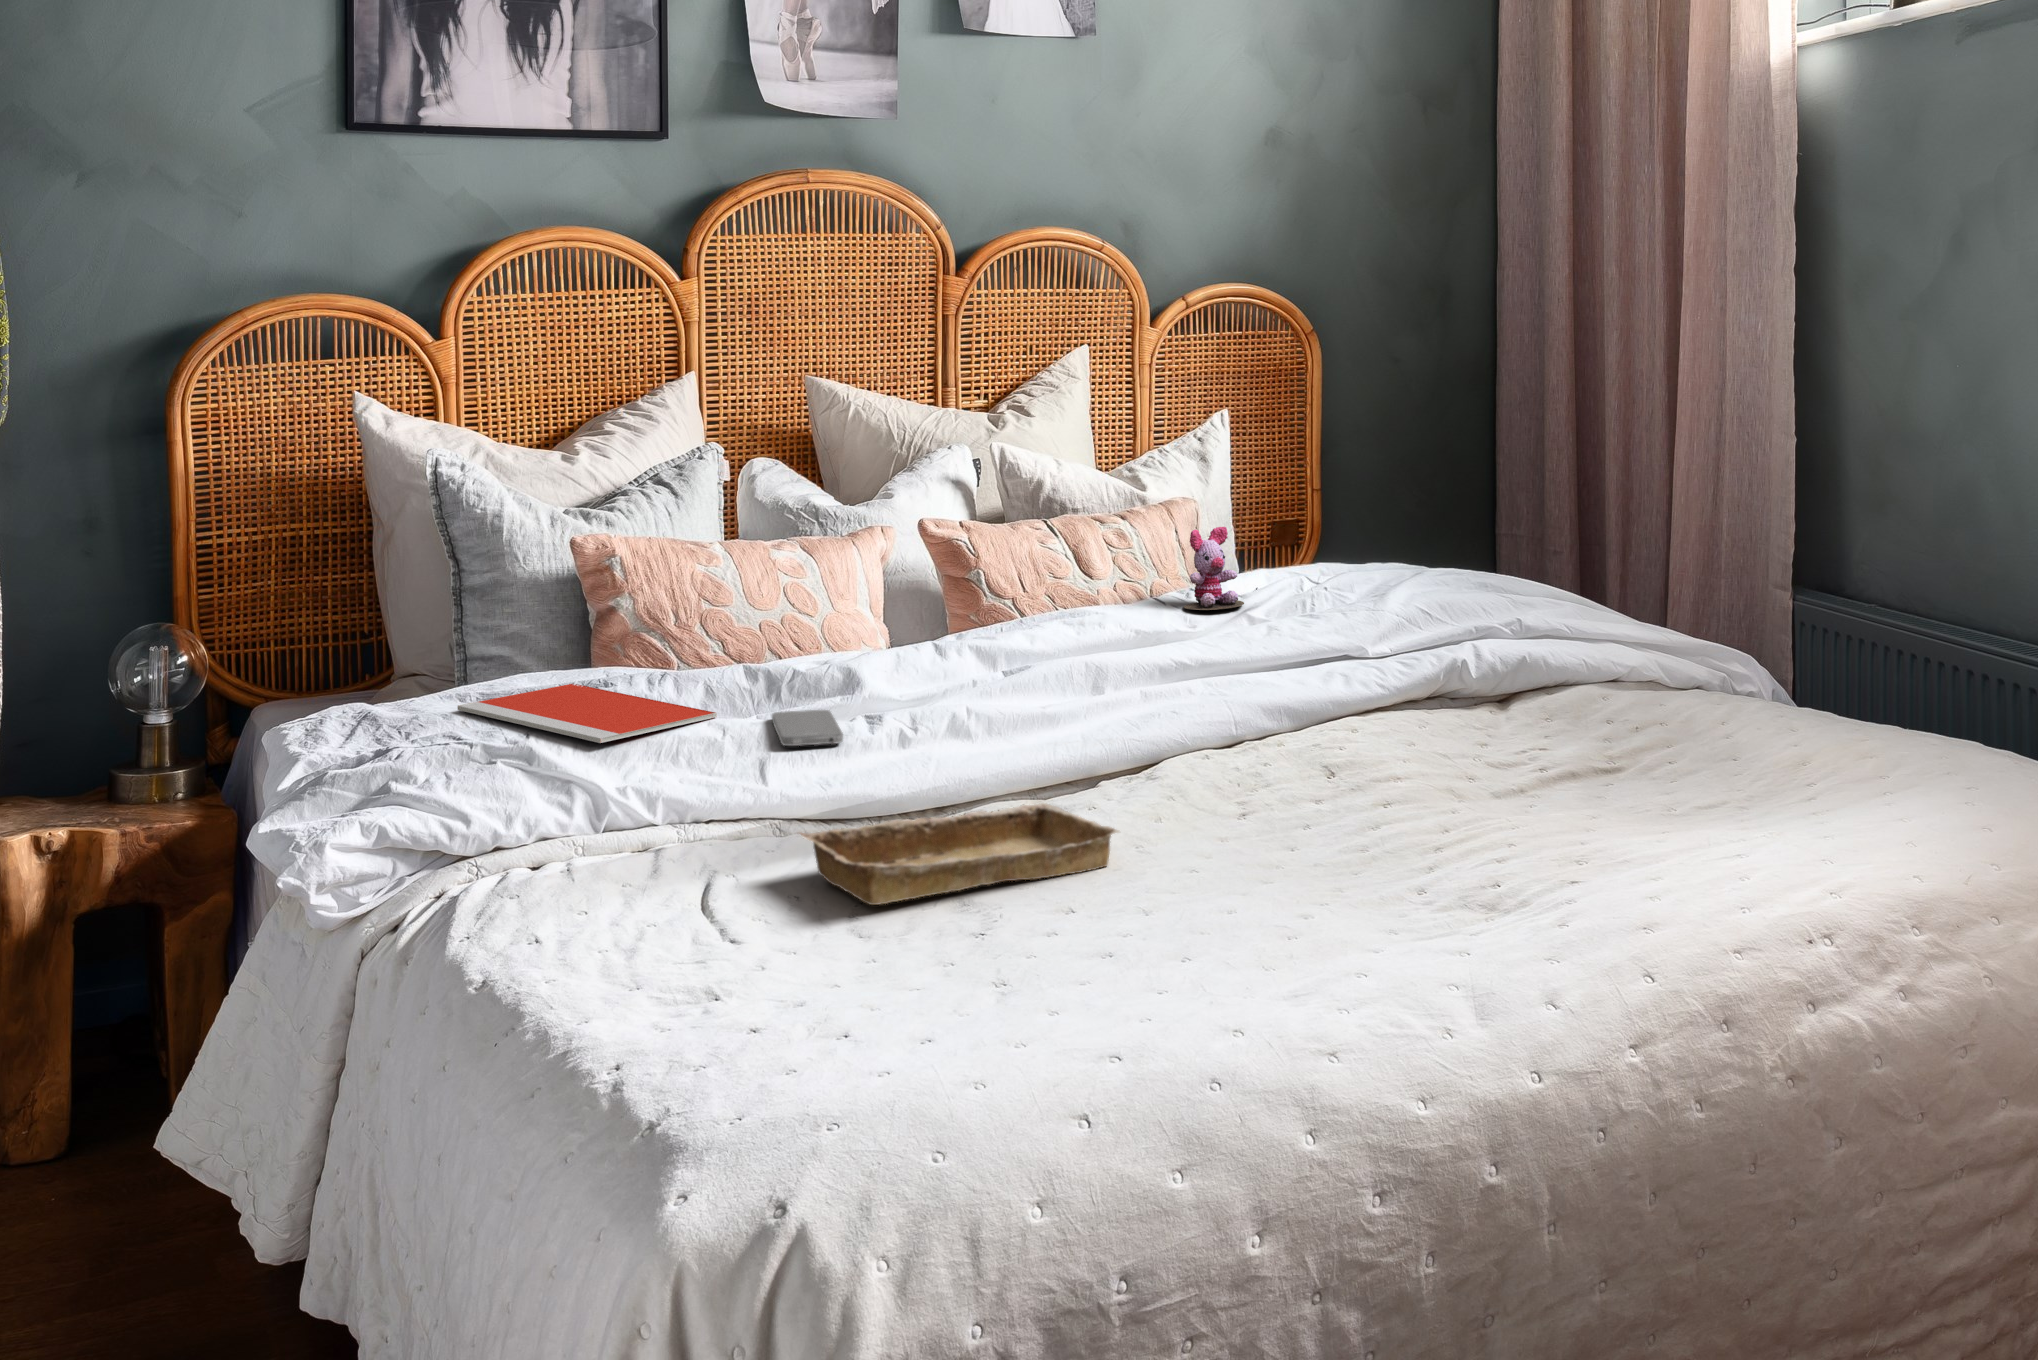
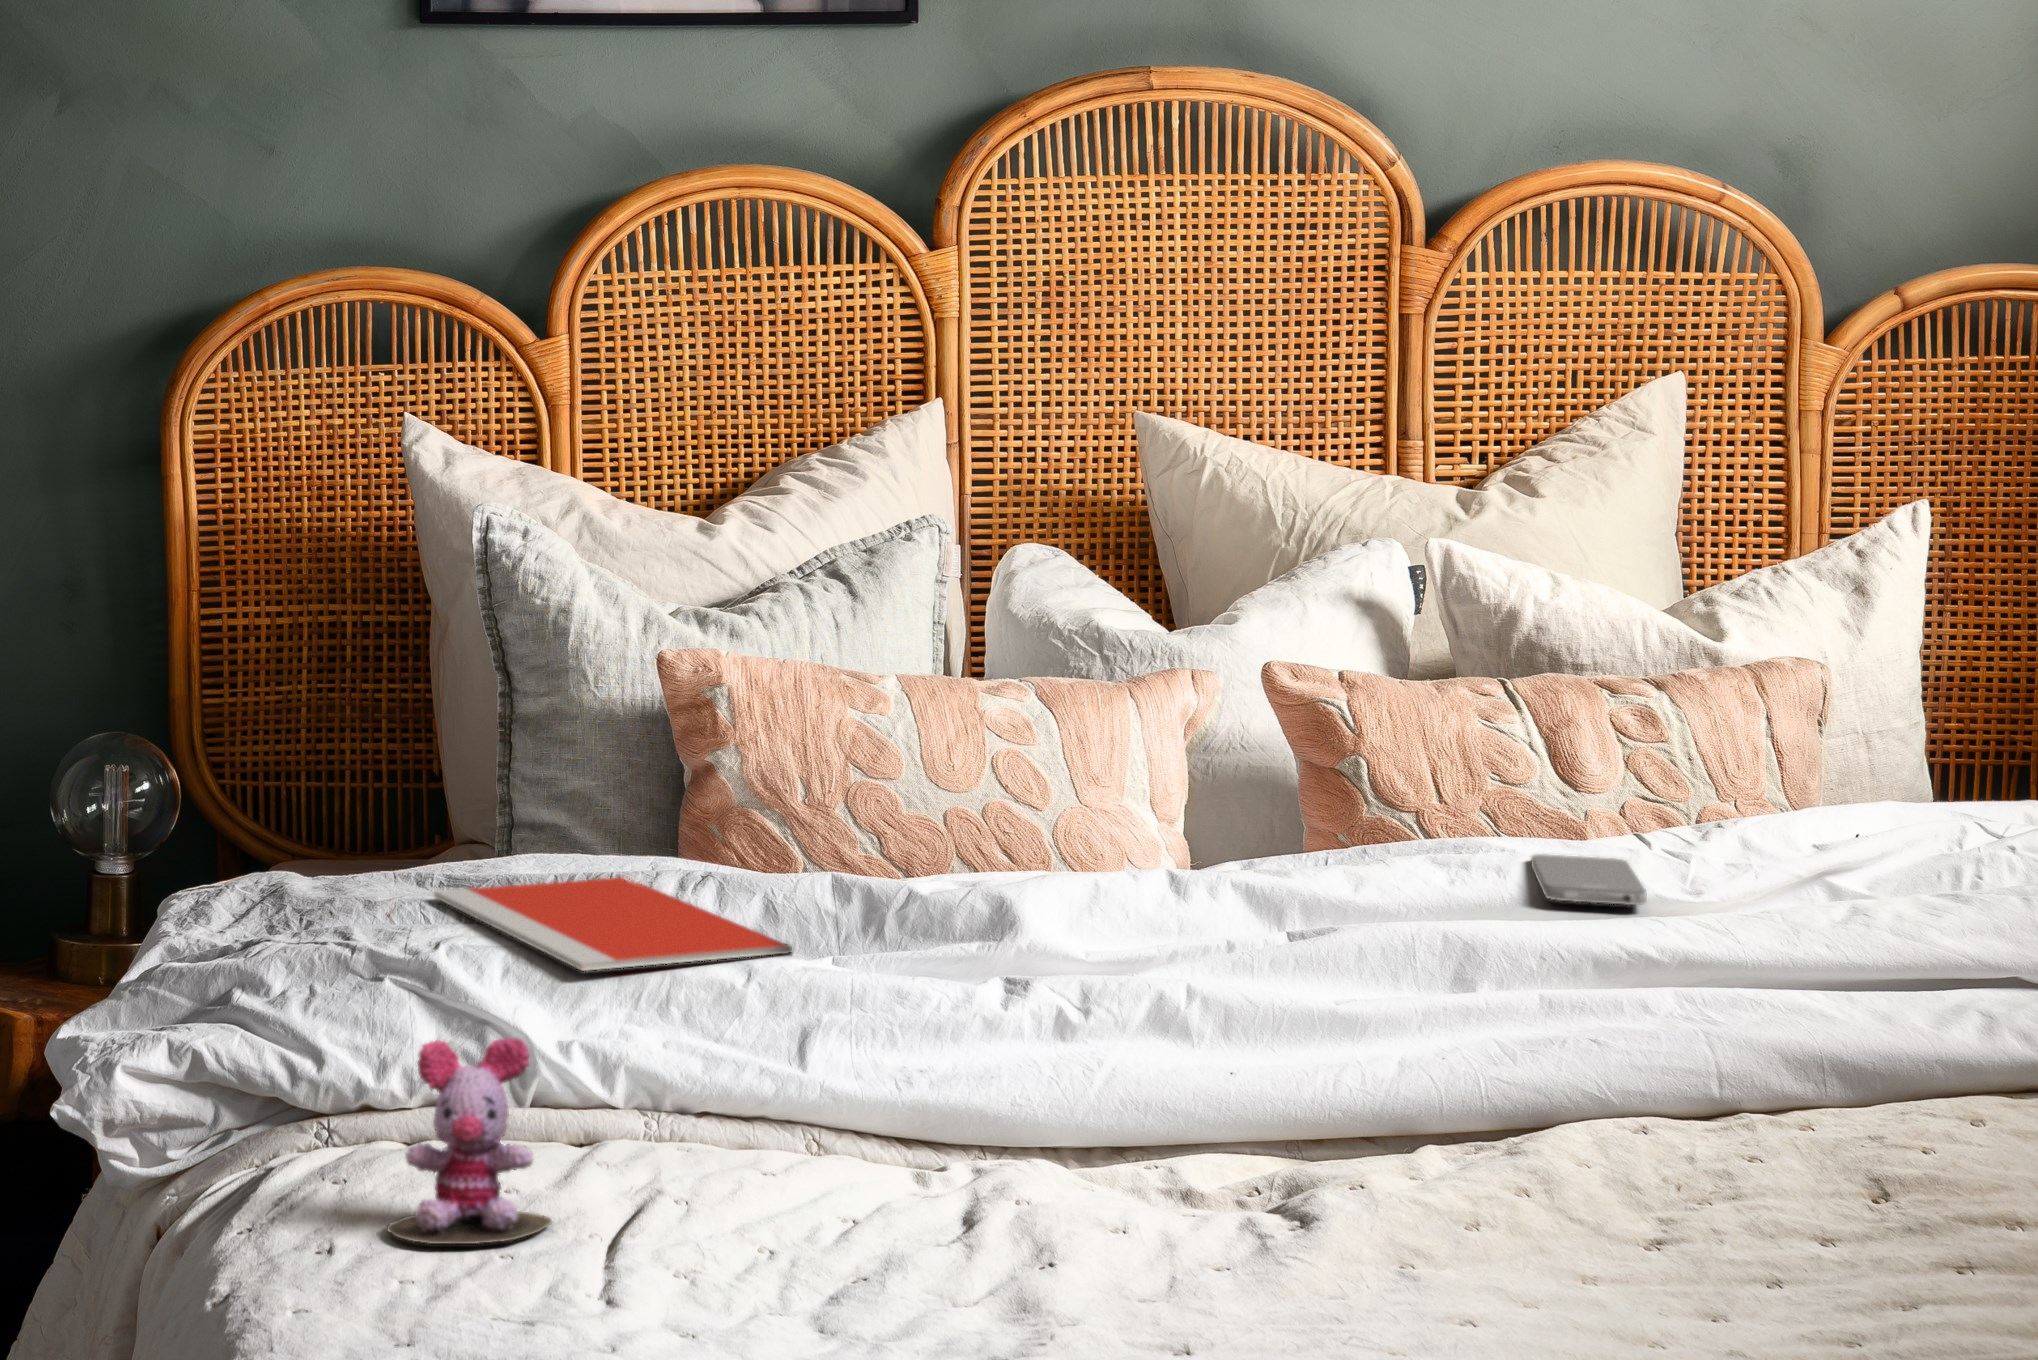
stuffed toy: present [1184,527,1244,610] -> present [387,1038,552,1244]
smartphone: present [772,710,843,746] -> present [1531,854,1647,905]
tray: present [800,803,1119,905] -> none [772,1150,1318,1292]

